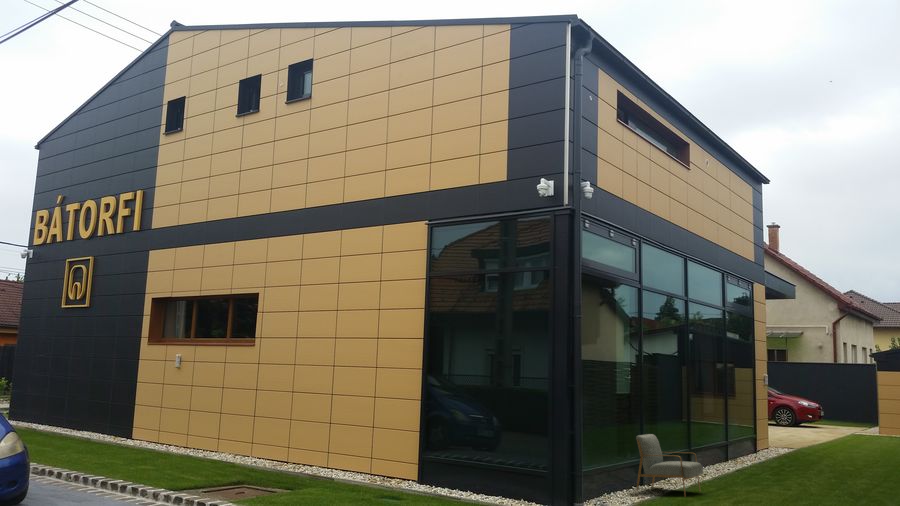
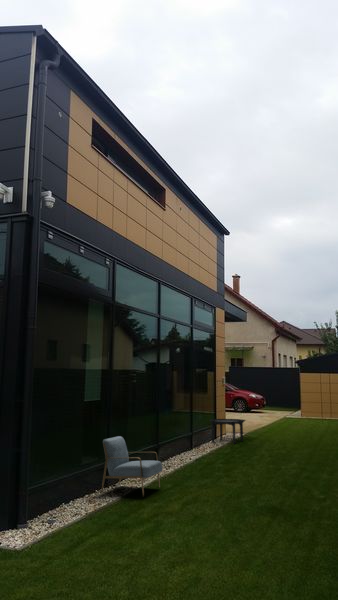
round table: none [746,427,797,459] -> present [210,419,245,444]

